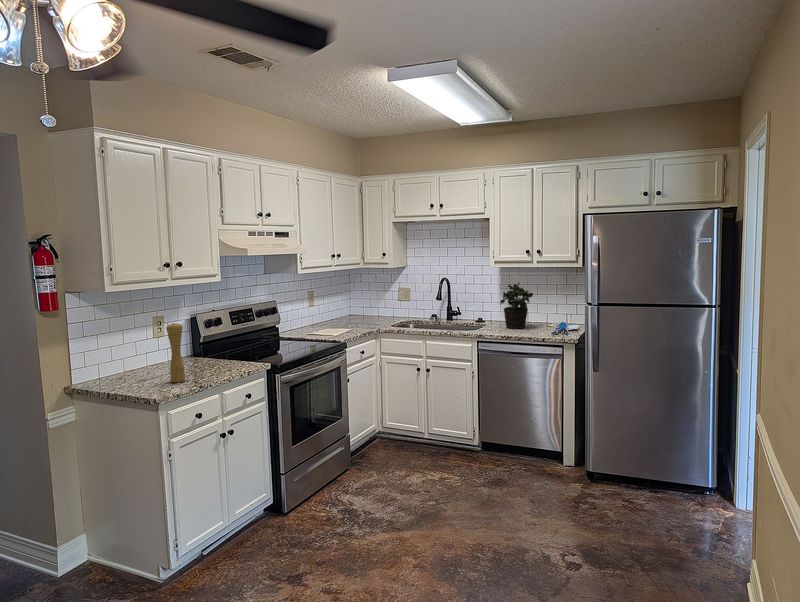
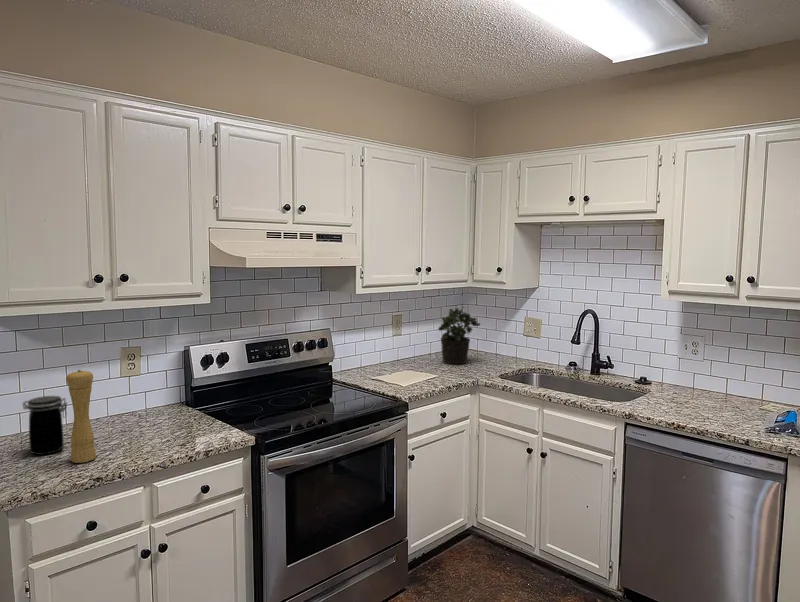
potted plant: present [500,283,533,329] -> present [438,307,480,364]
jar: none [126,345,156,383] -> present [23,396,67,455]

